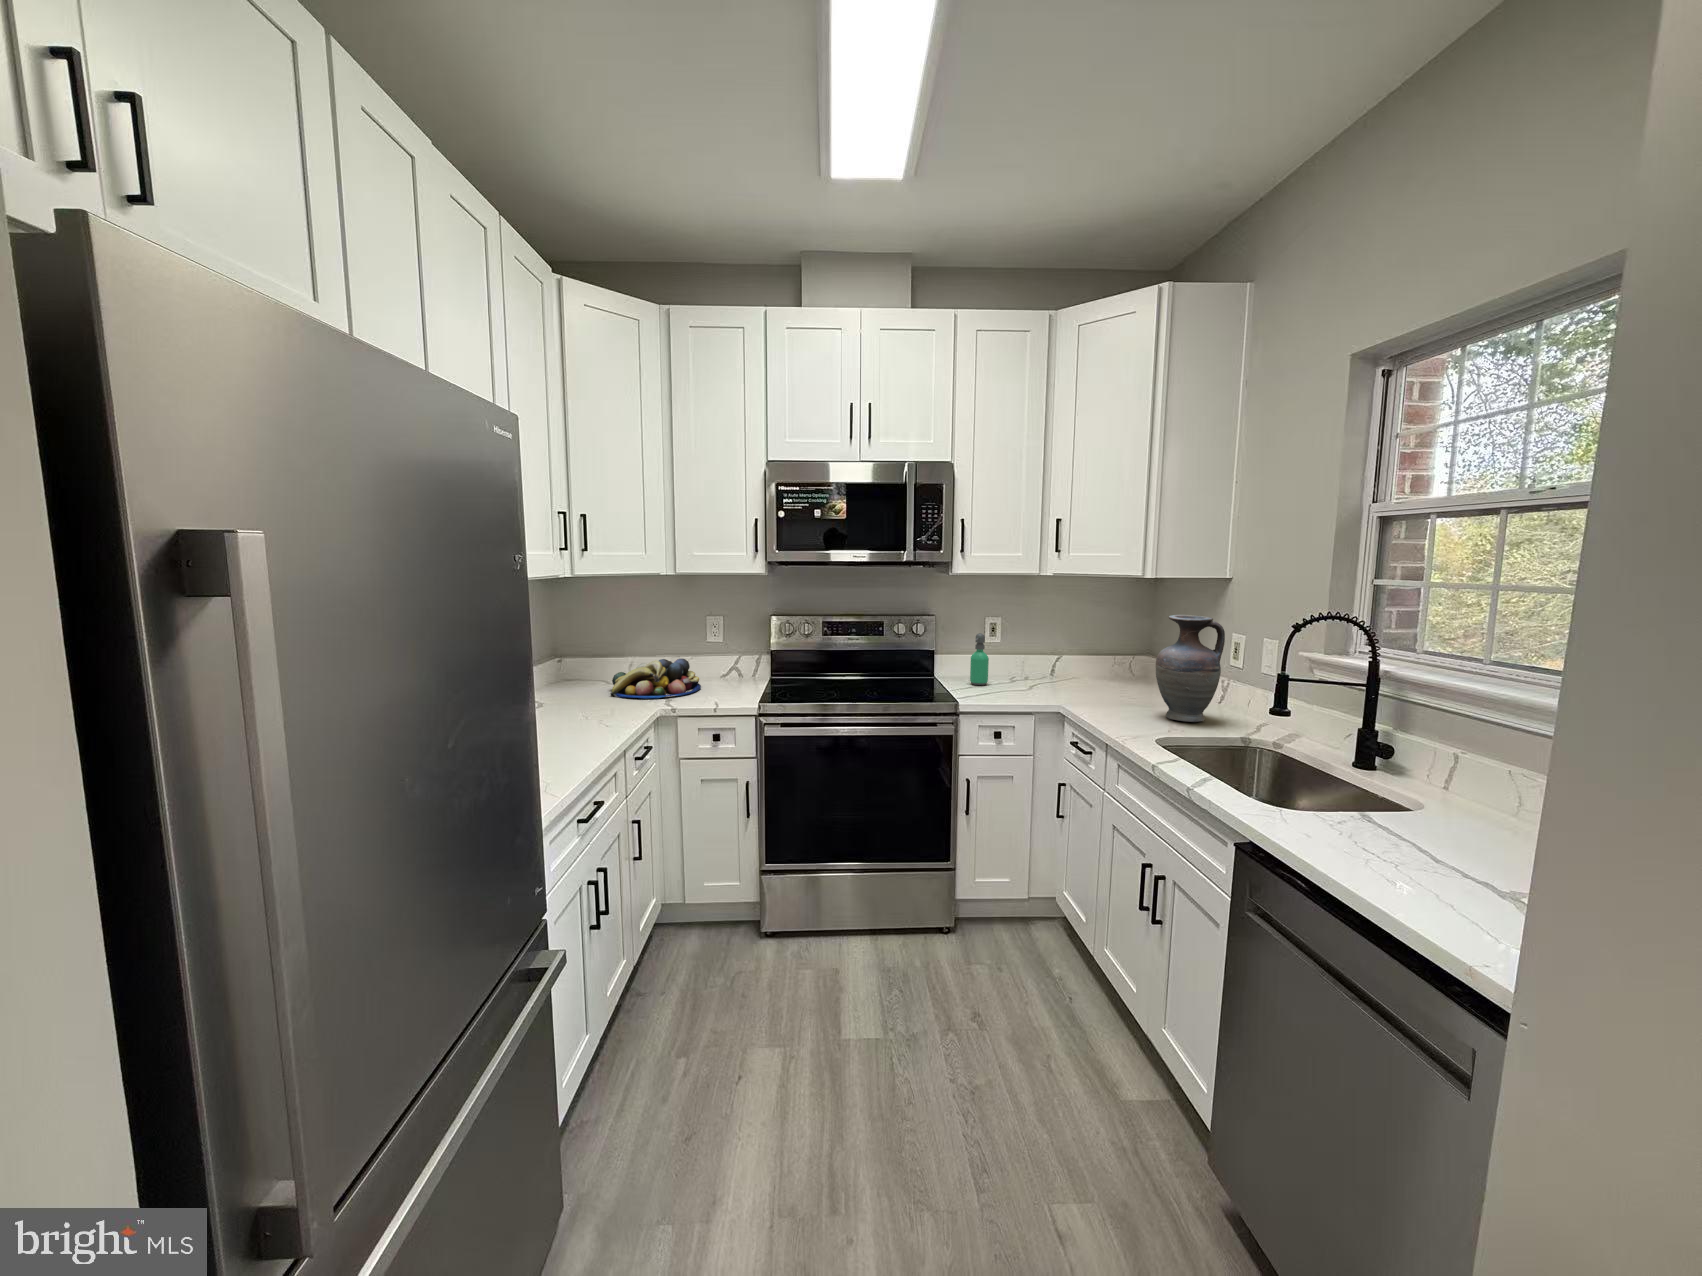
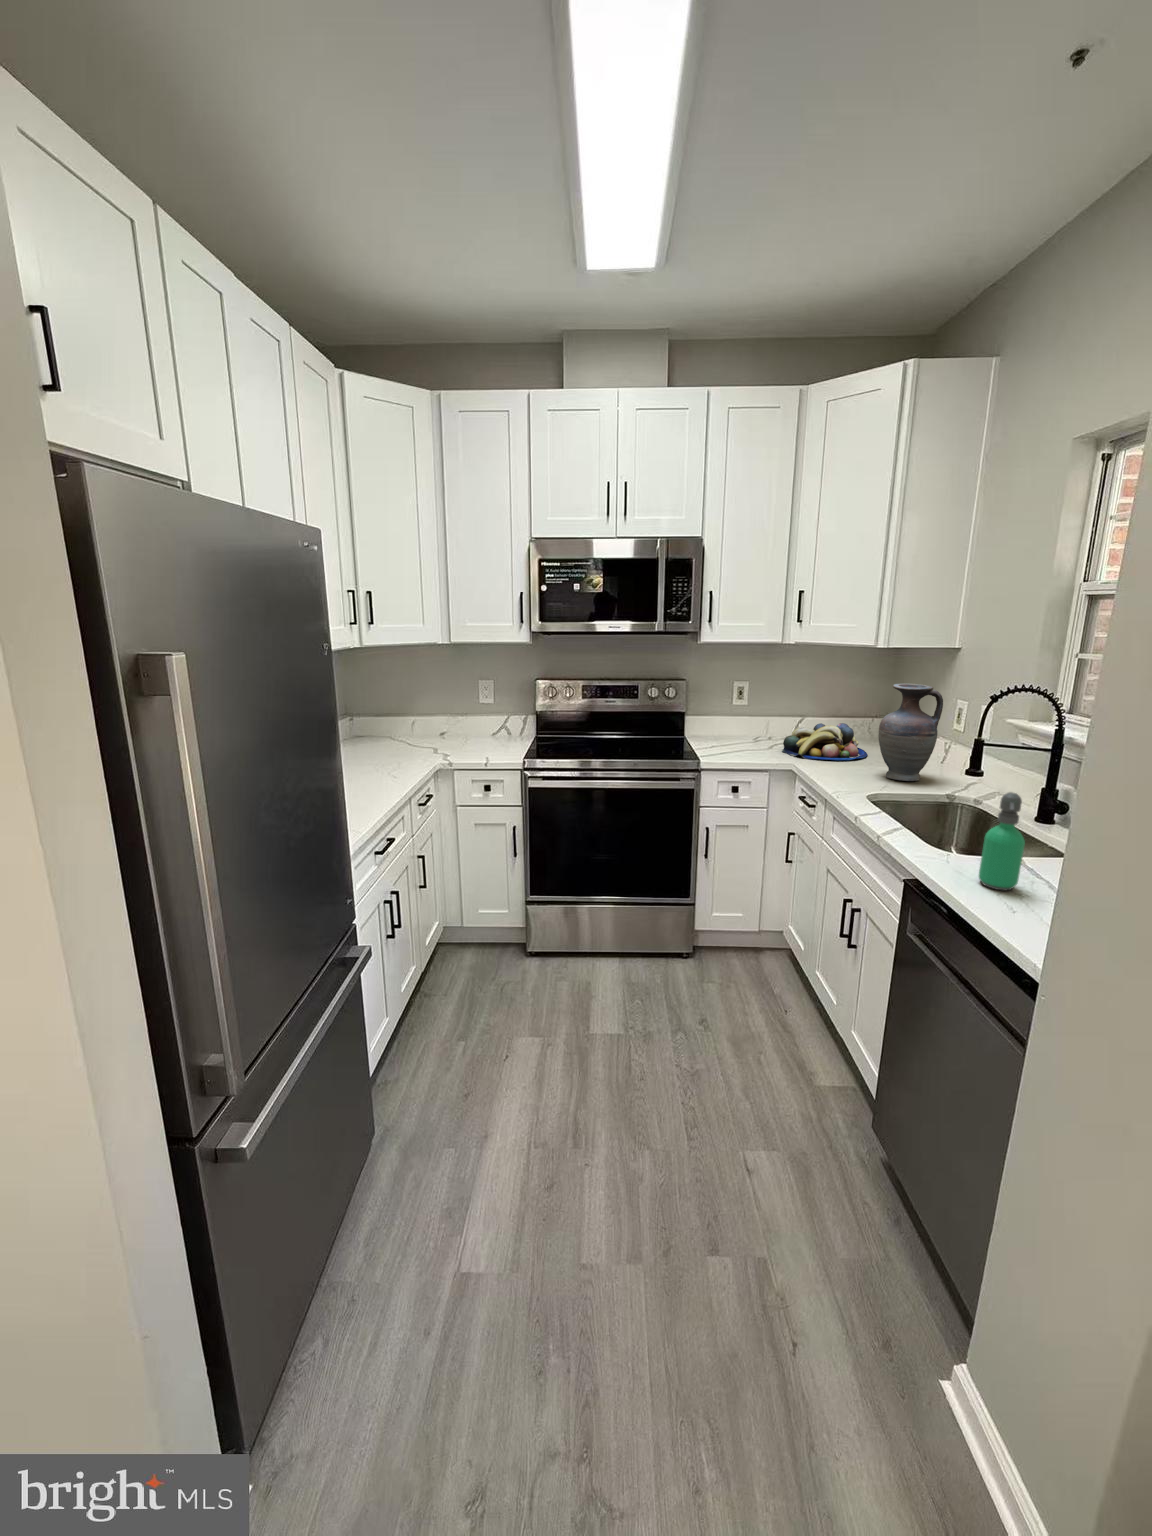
soap dispenser: present [970,633,989,685] -> present [979,792,1025,890]
fruit bowl: present [611,659,701,698] -> present [782,723,867,760]

